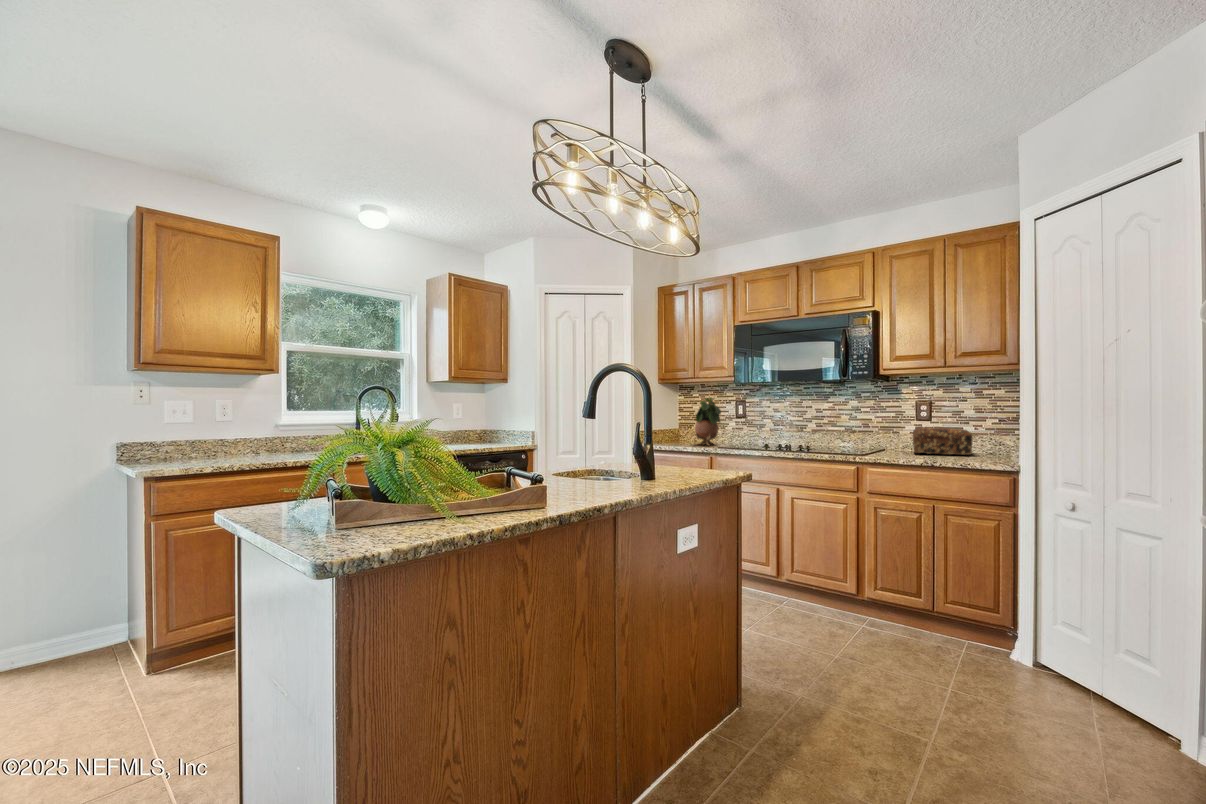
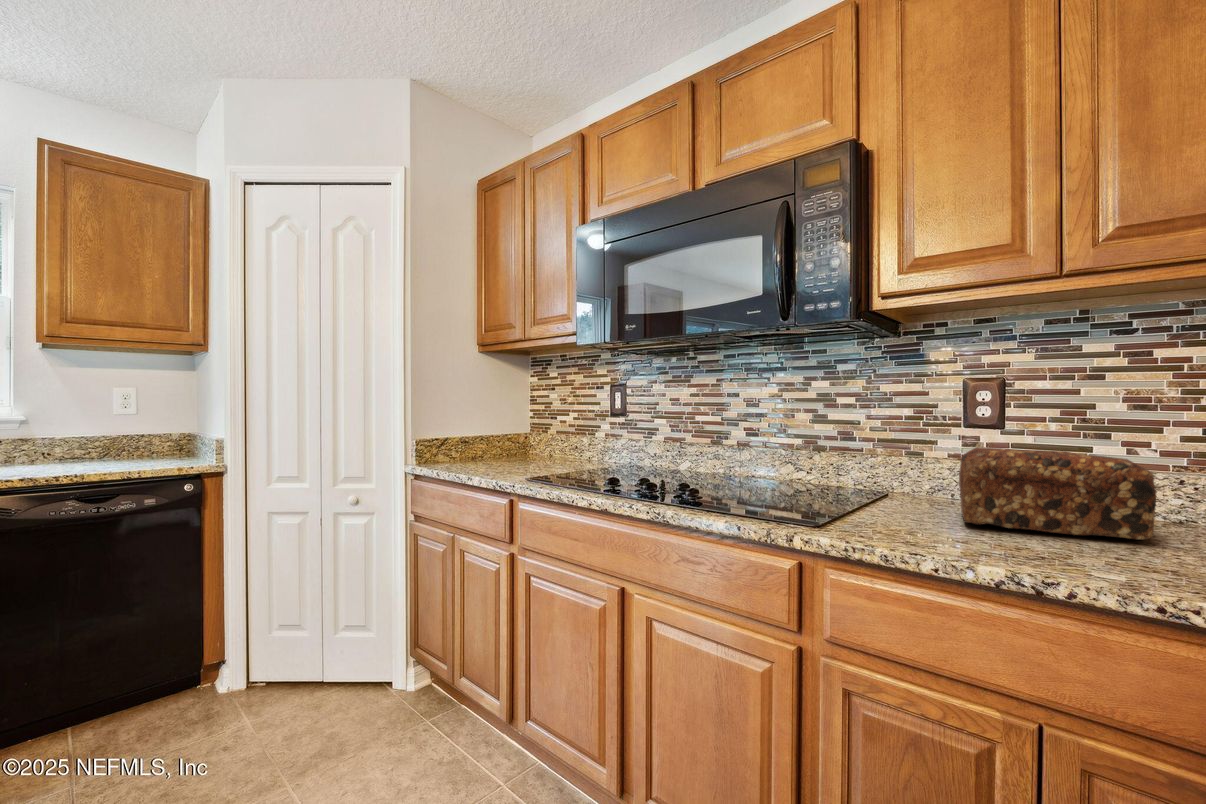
potted plant: present [695,397,721,445] -> none [501,371,554,473]

